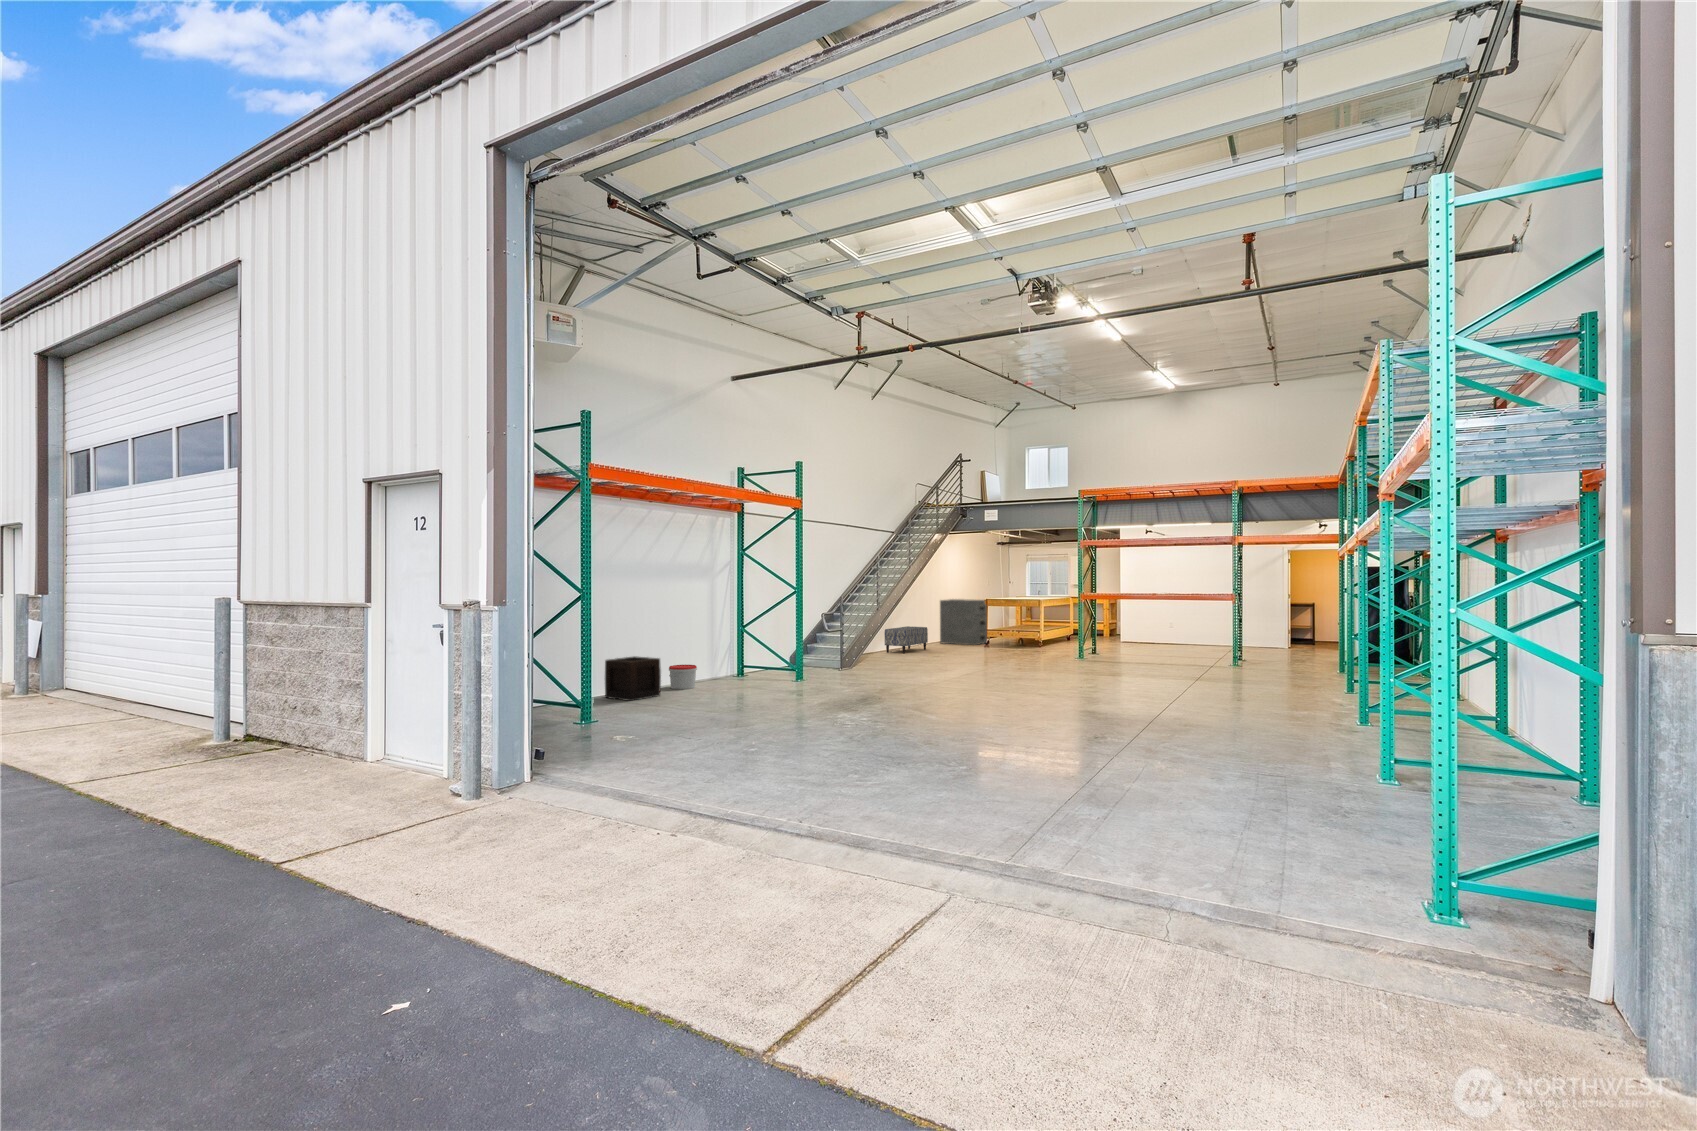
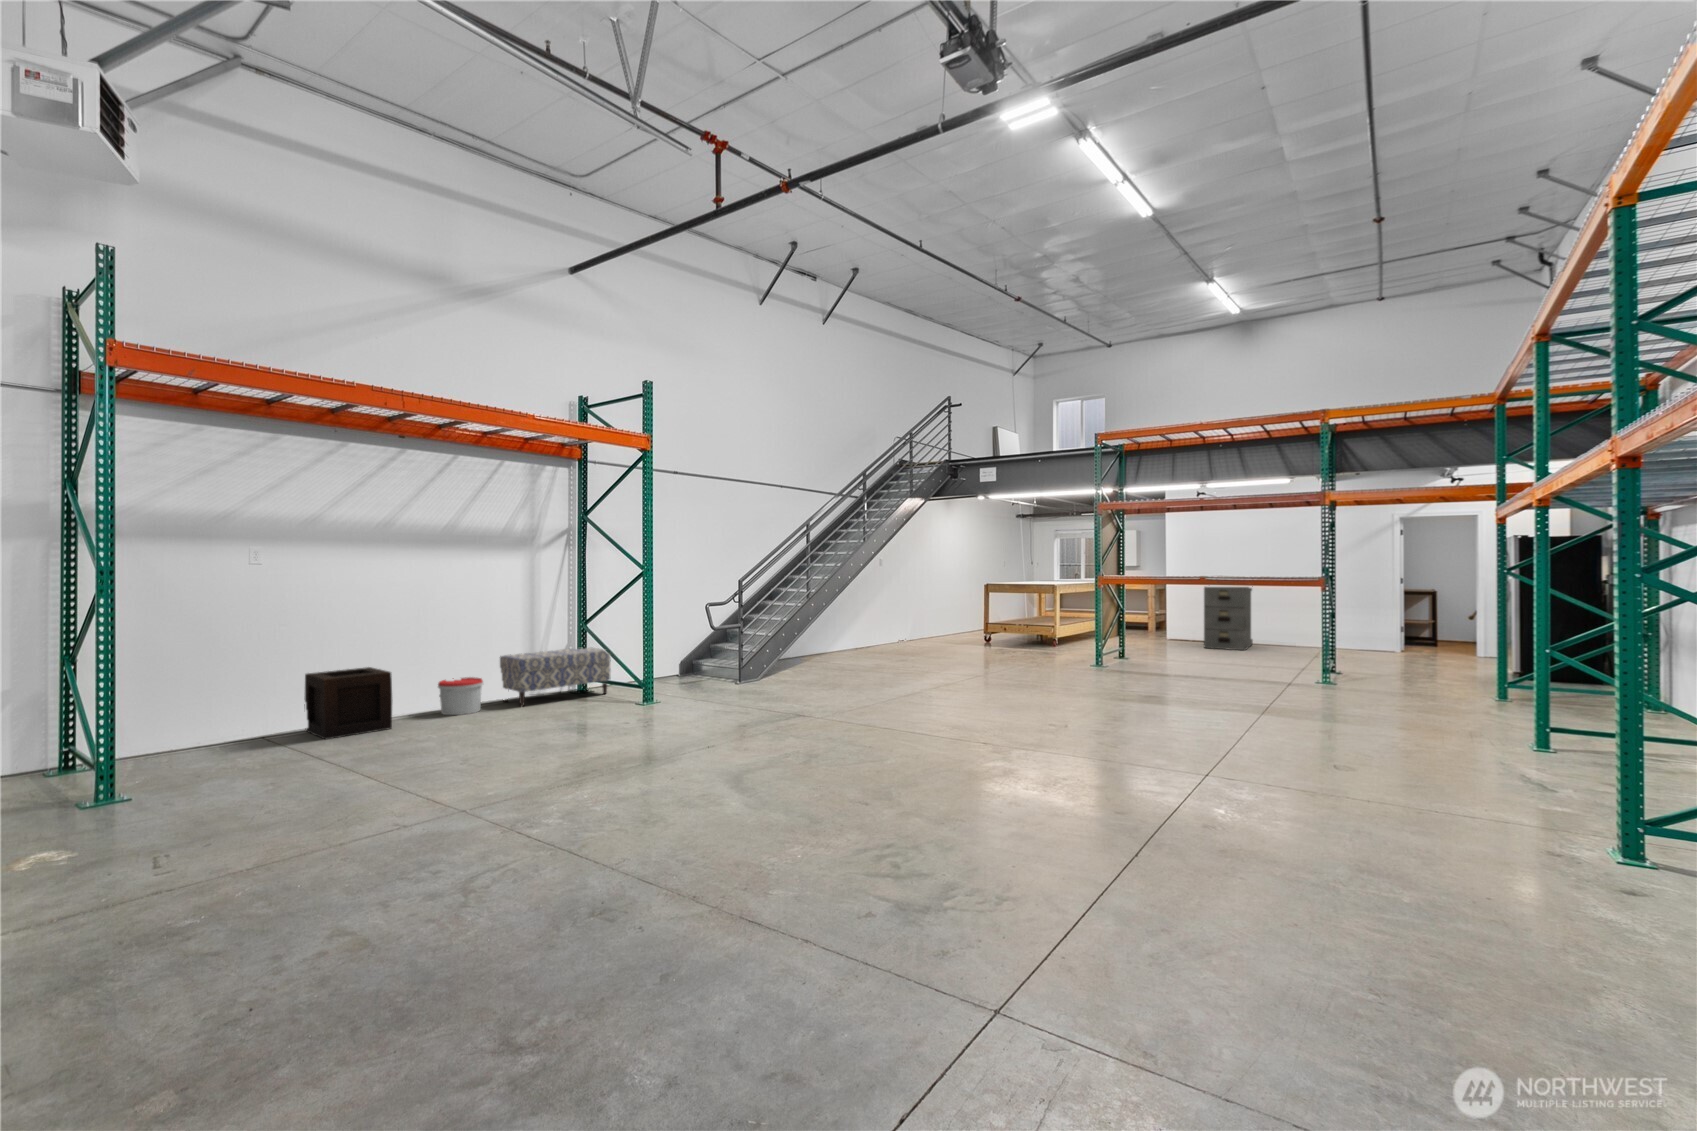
filing cabinet: present [940,599,987,645] -> present [1204,586,1253,650]
bench: present [885,626,928,654] -> present [500,648,611,707]

